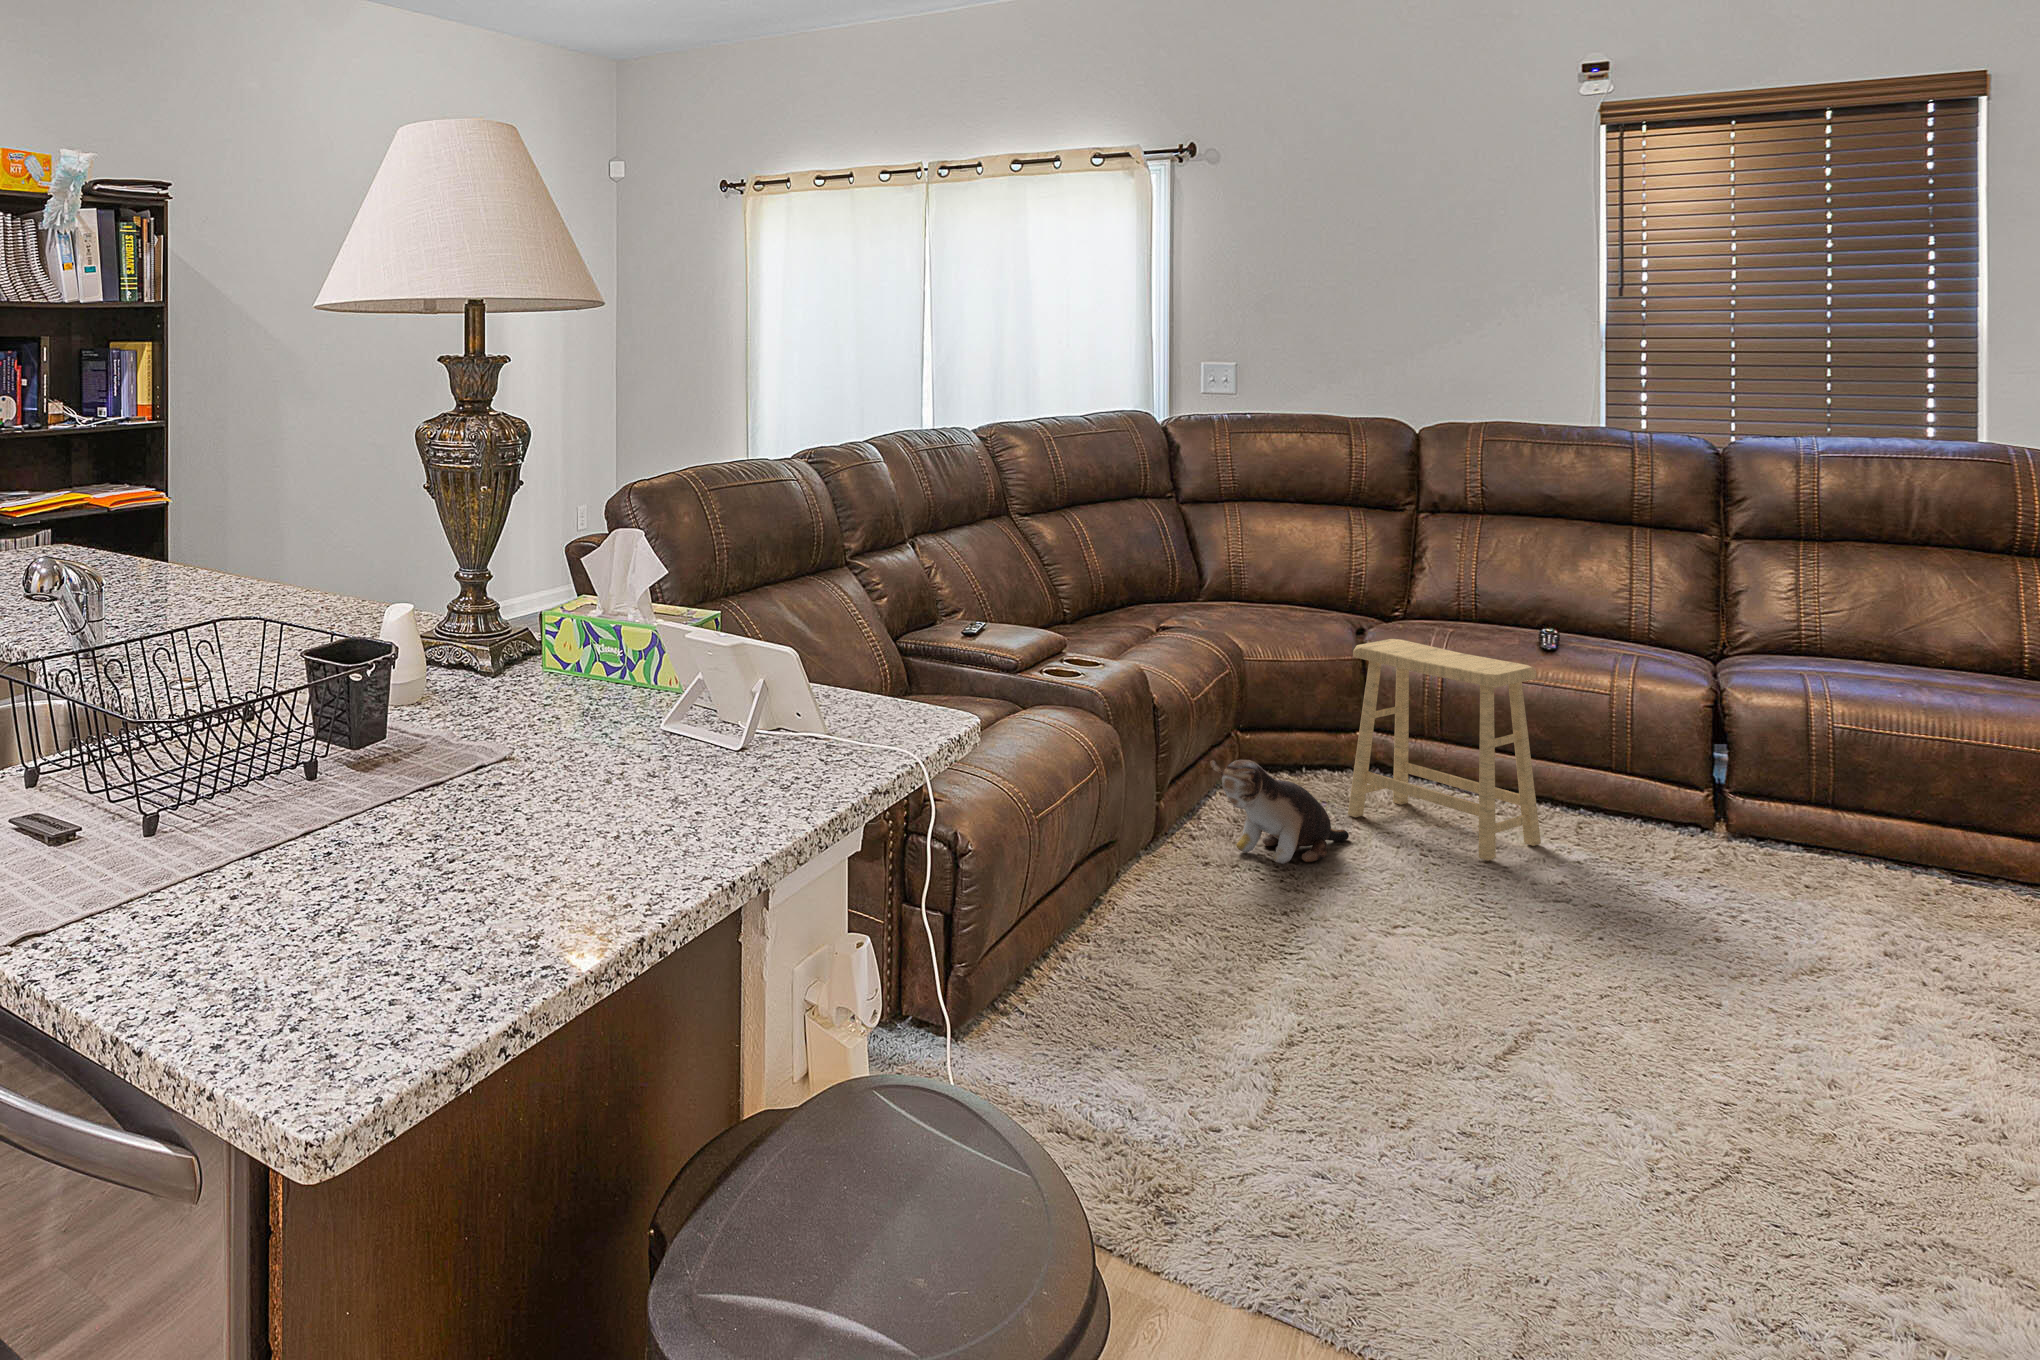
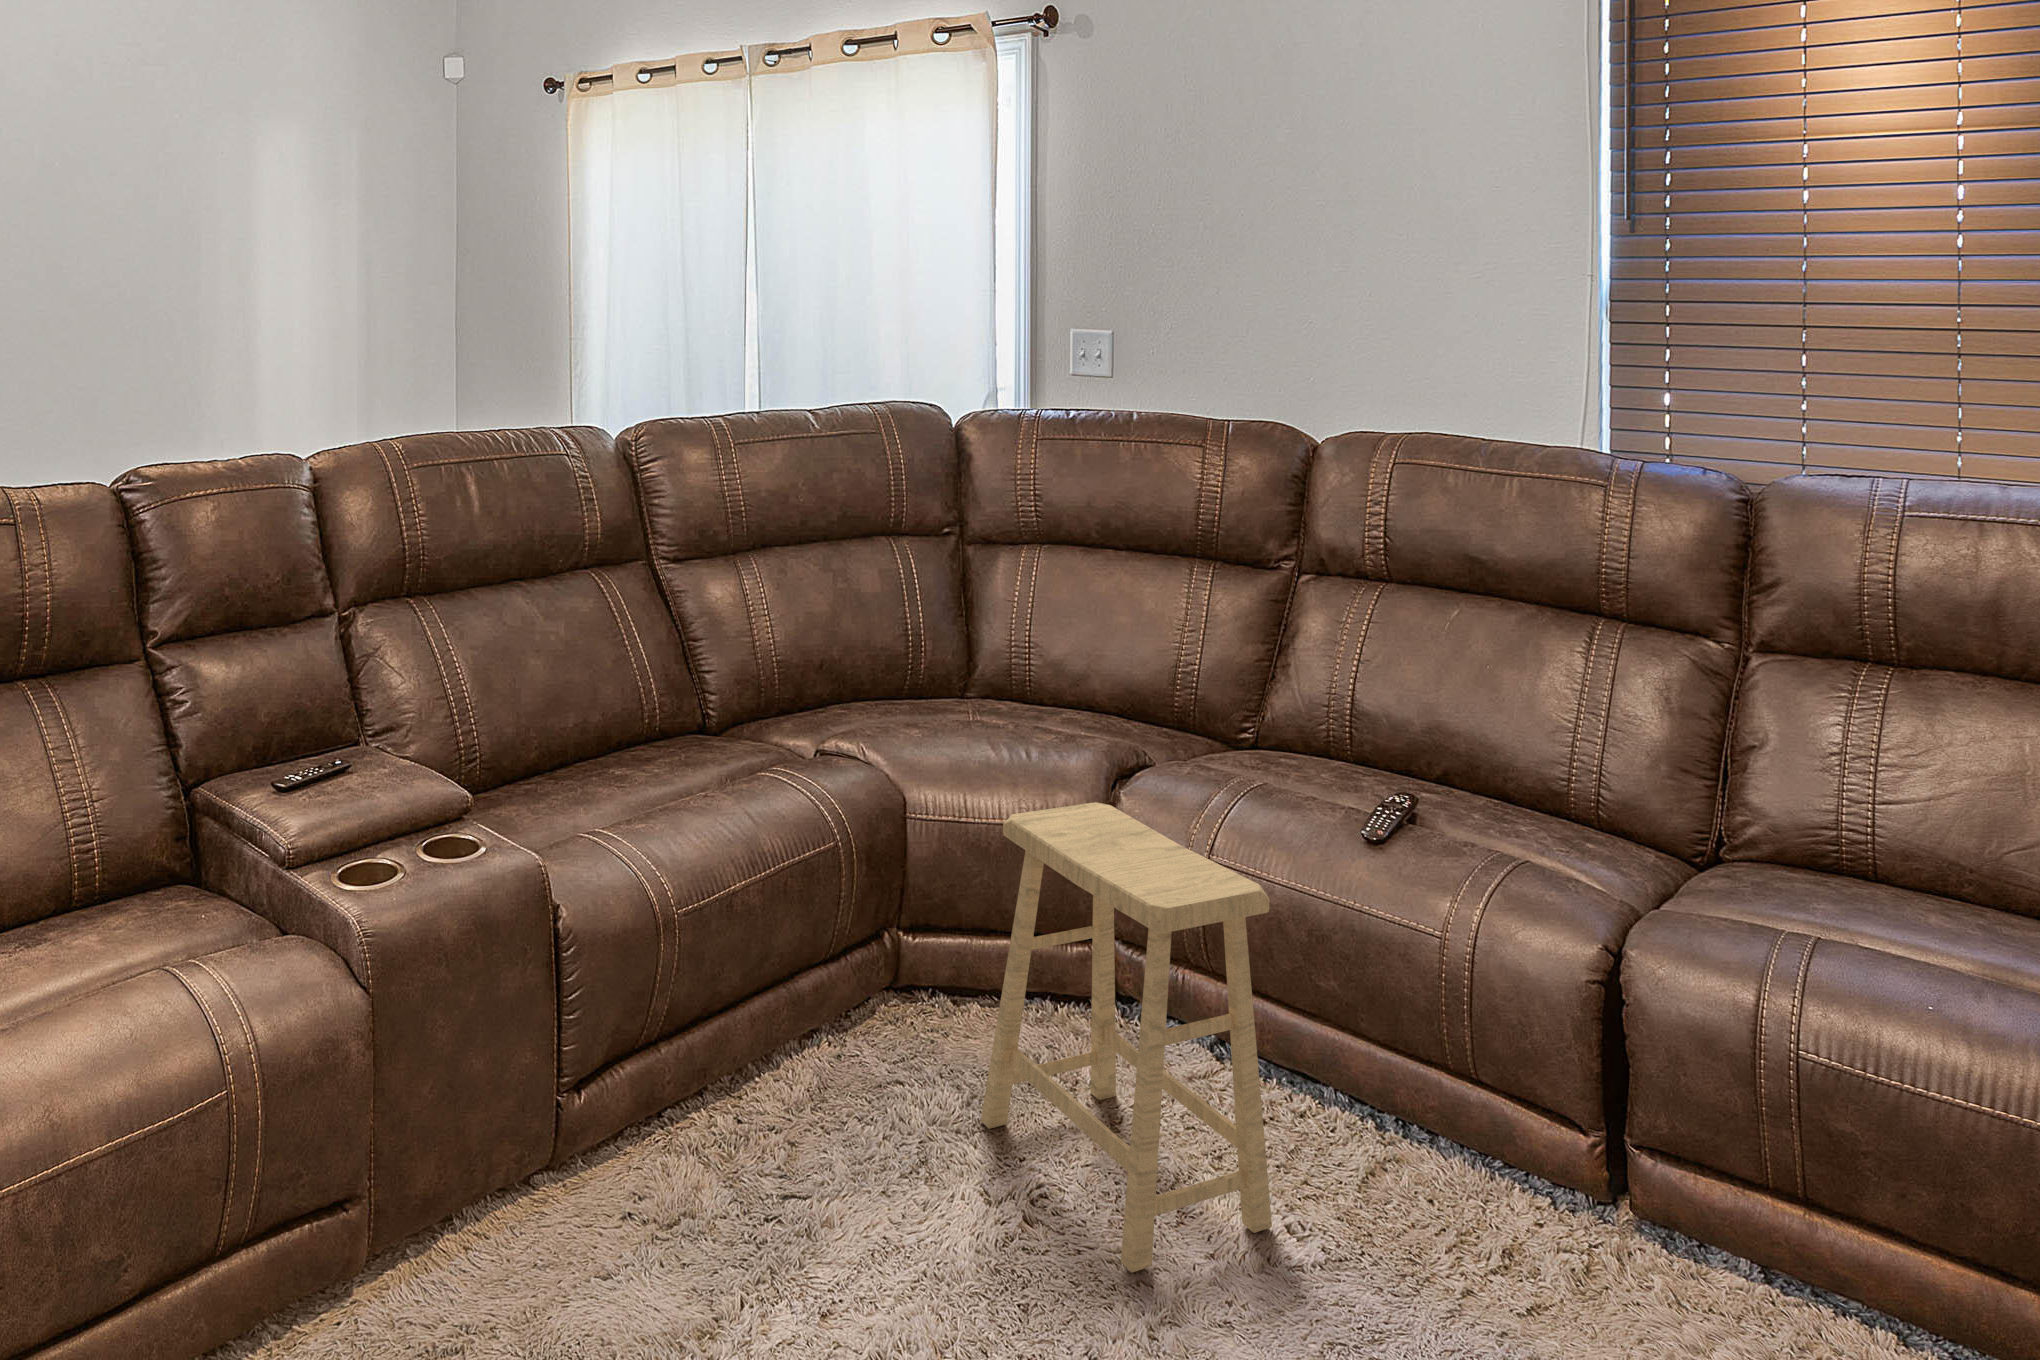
plush toy: present [1210,760,1349,864] -> none [609,1037,923,1256]

